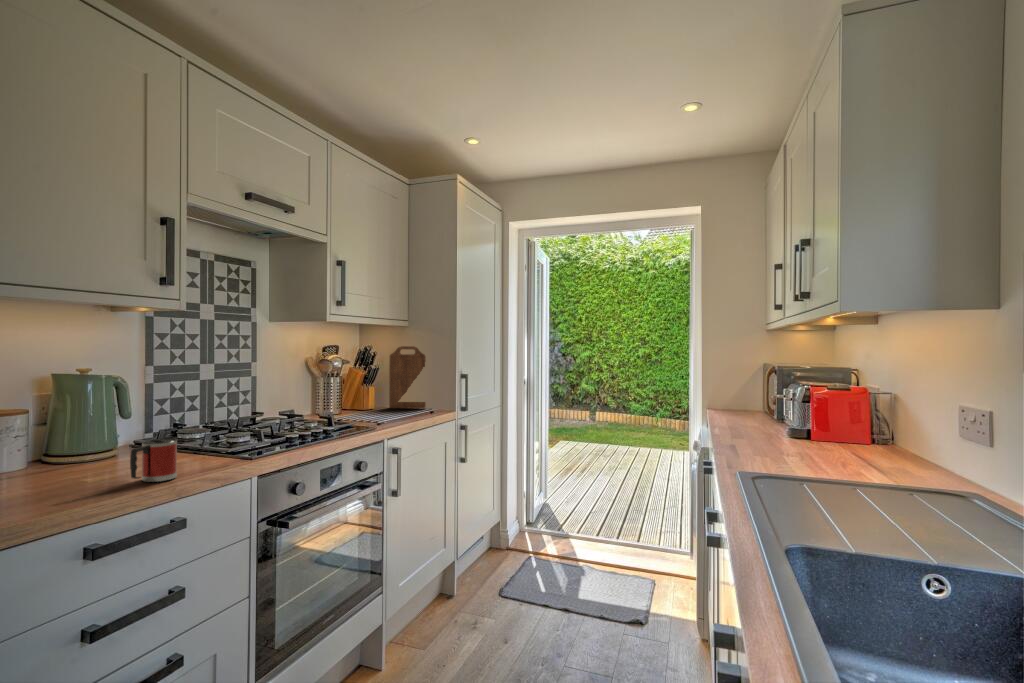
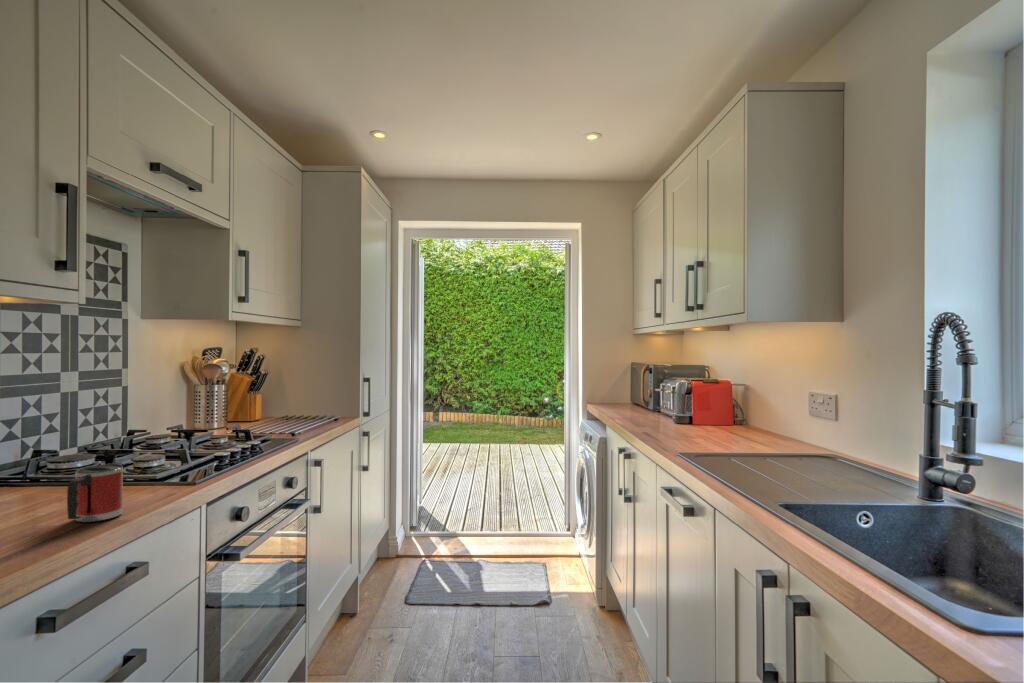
cutting board: present [389,346,426,408] -> none [281,349,324,417]

